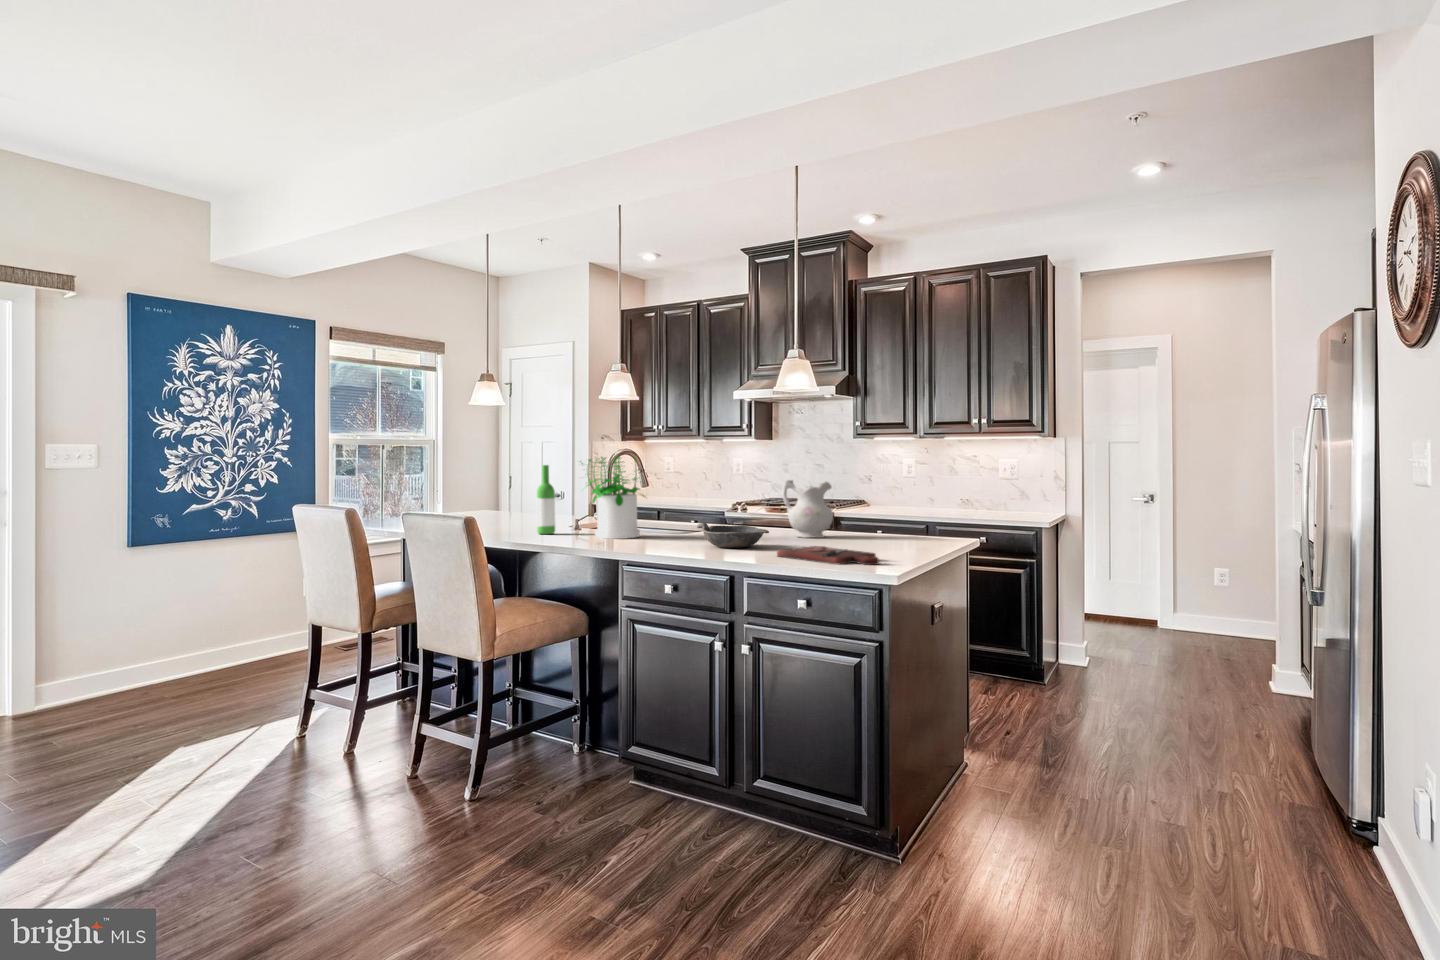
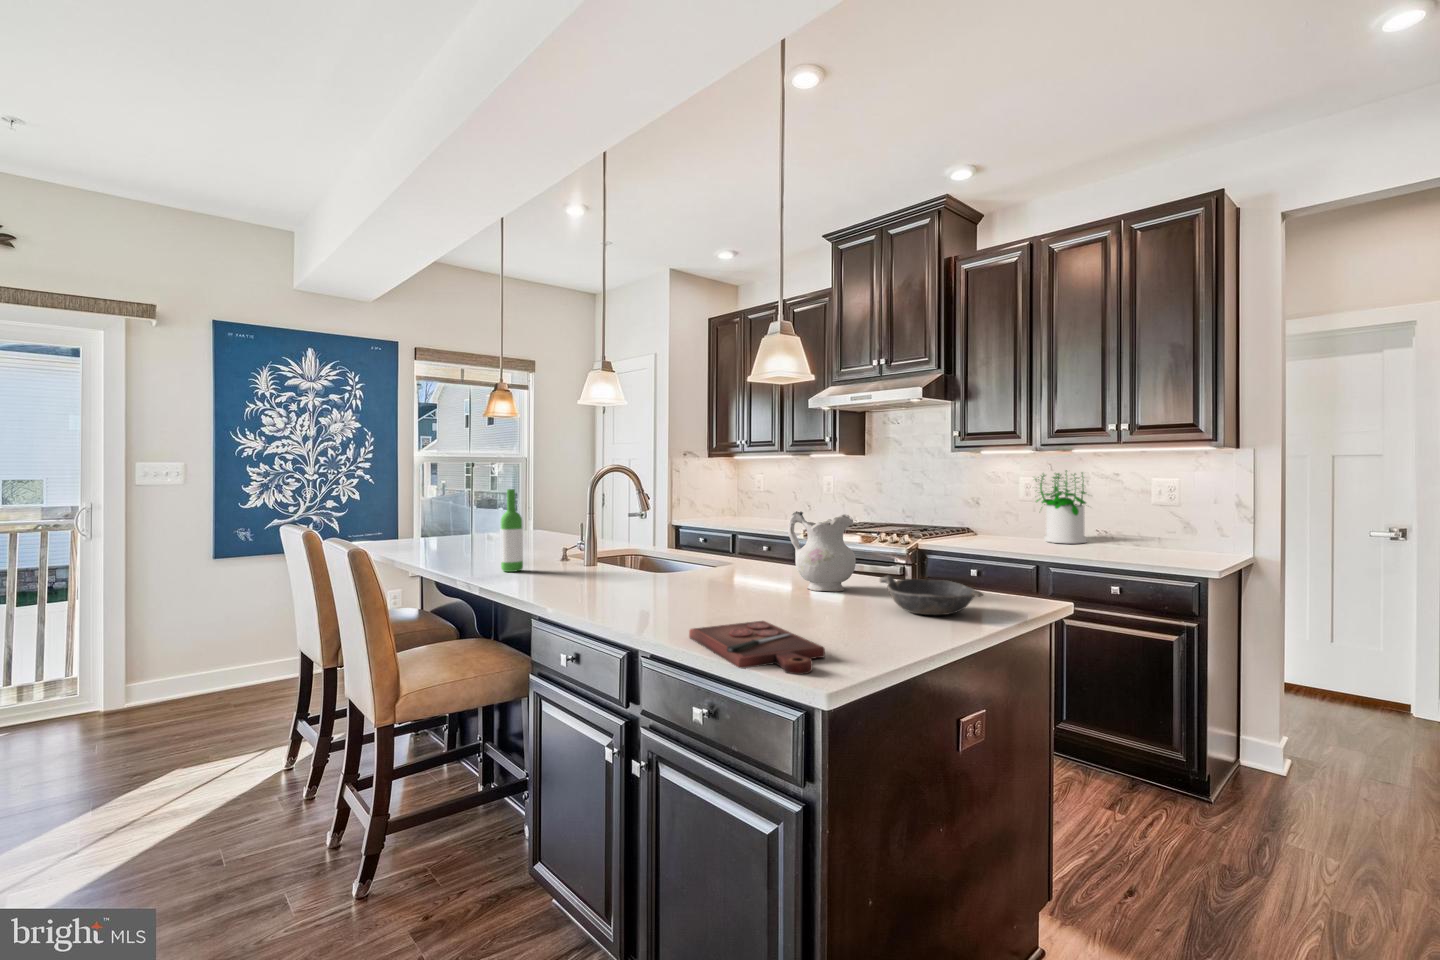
potted plant: present [582,457,644,539] -> present [1035,470,1087,543]
bowl: present [697,522,769,548] -> present [880,575,983,615]

